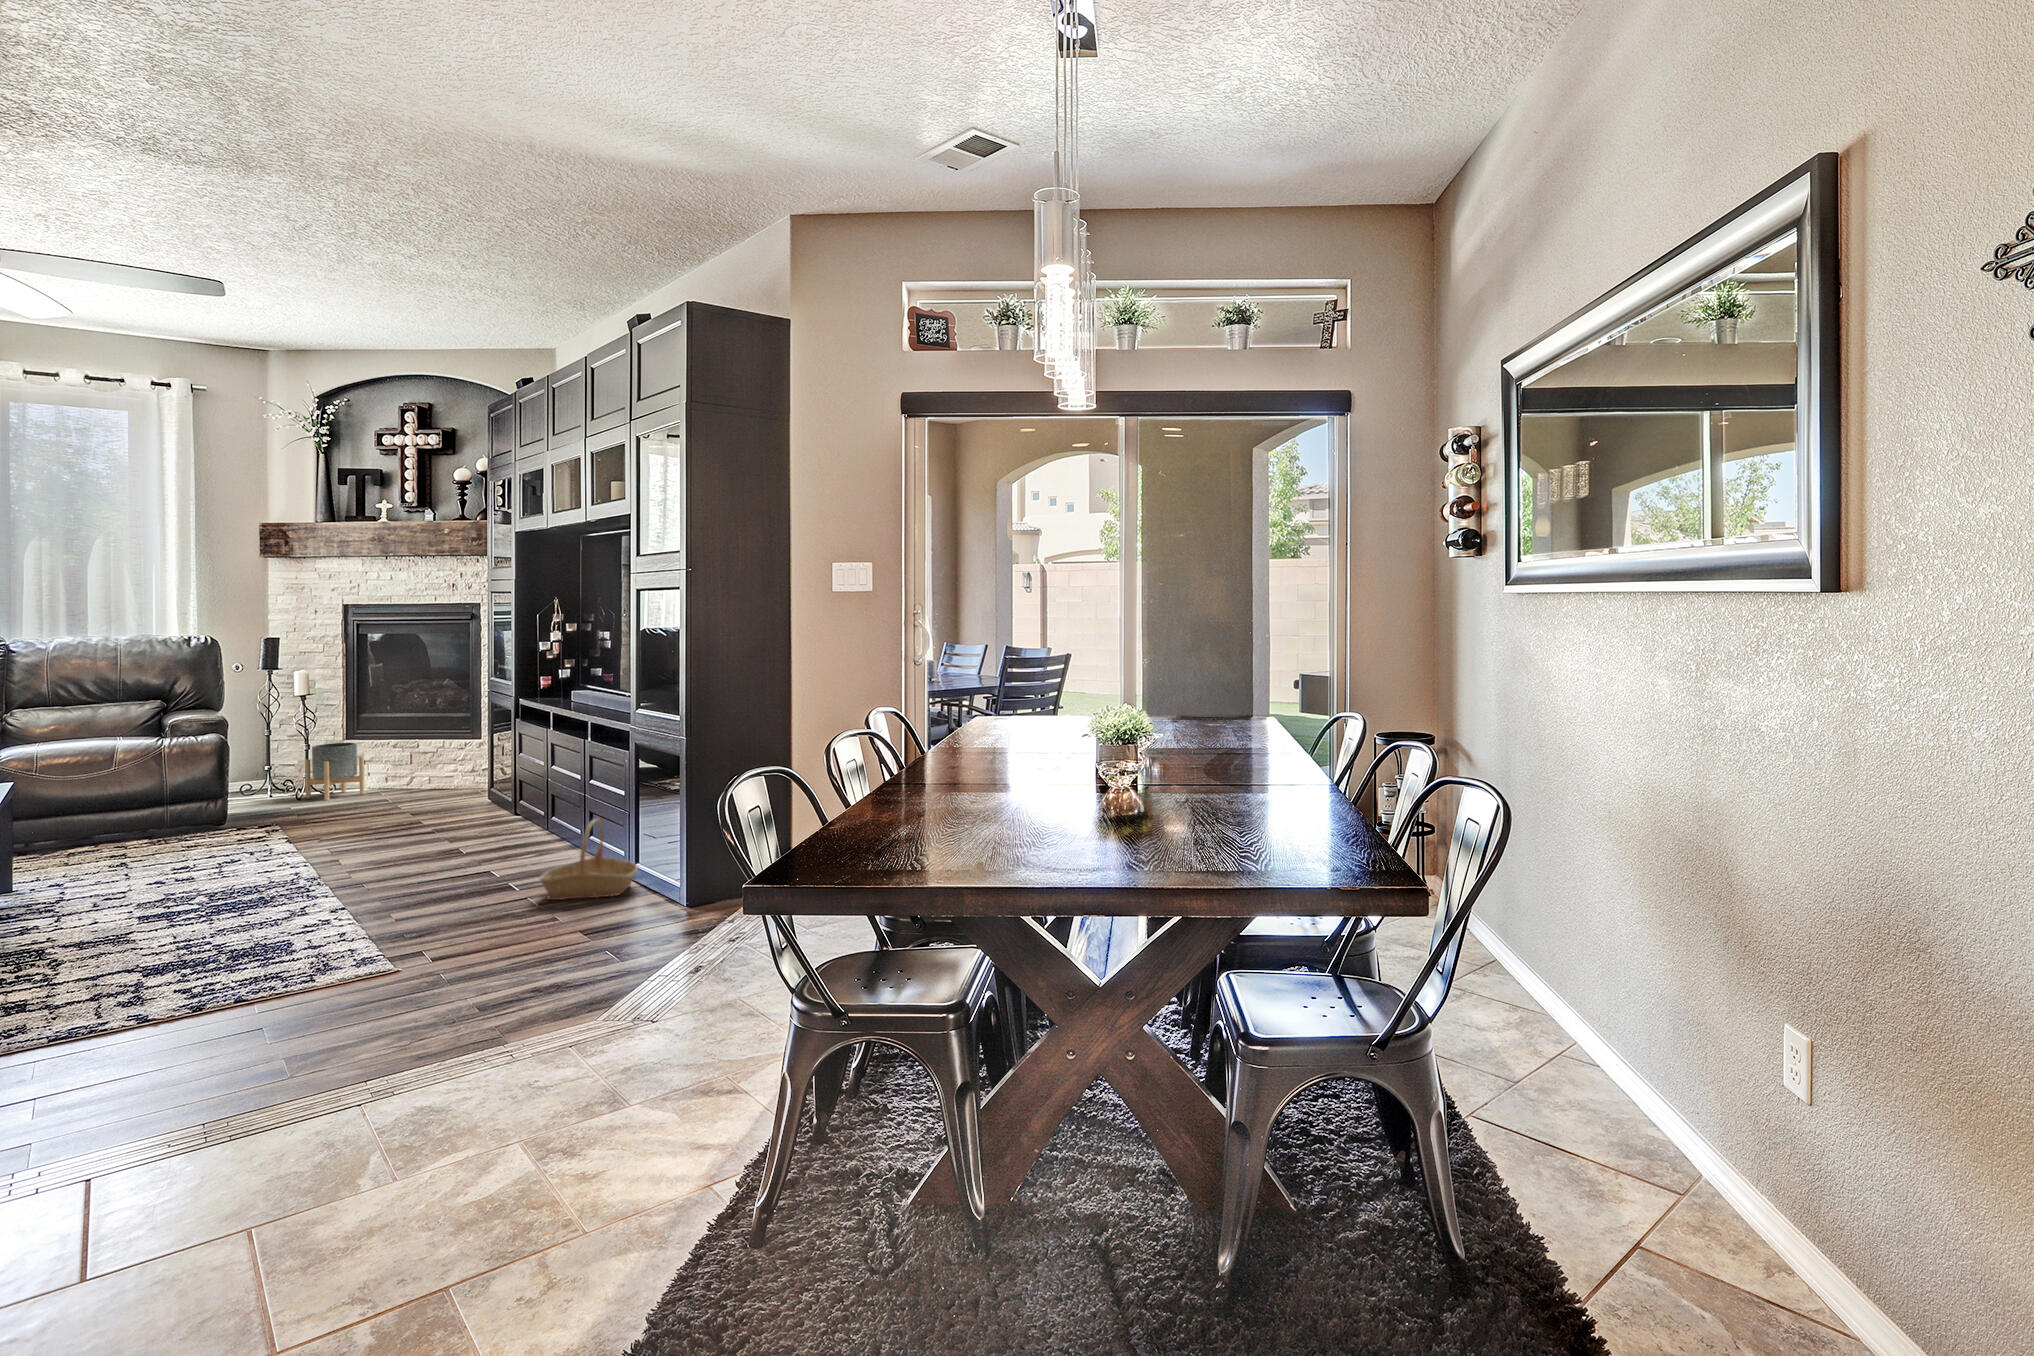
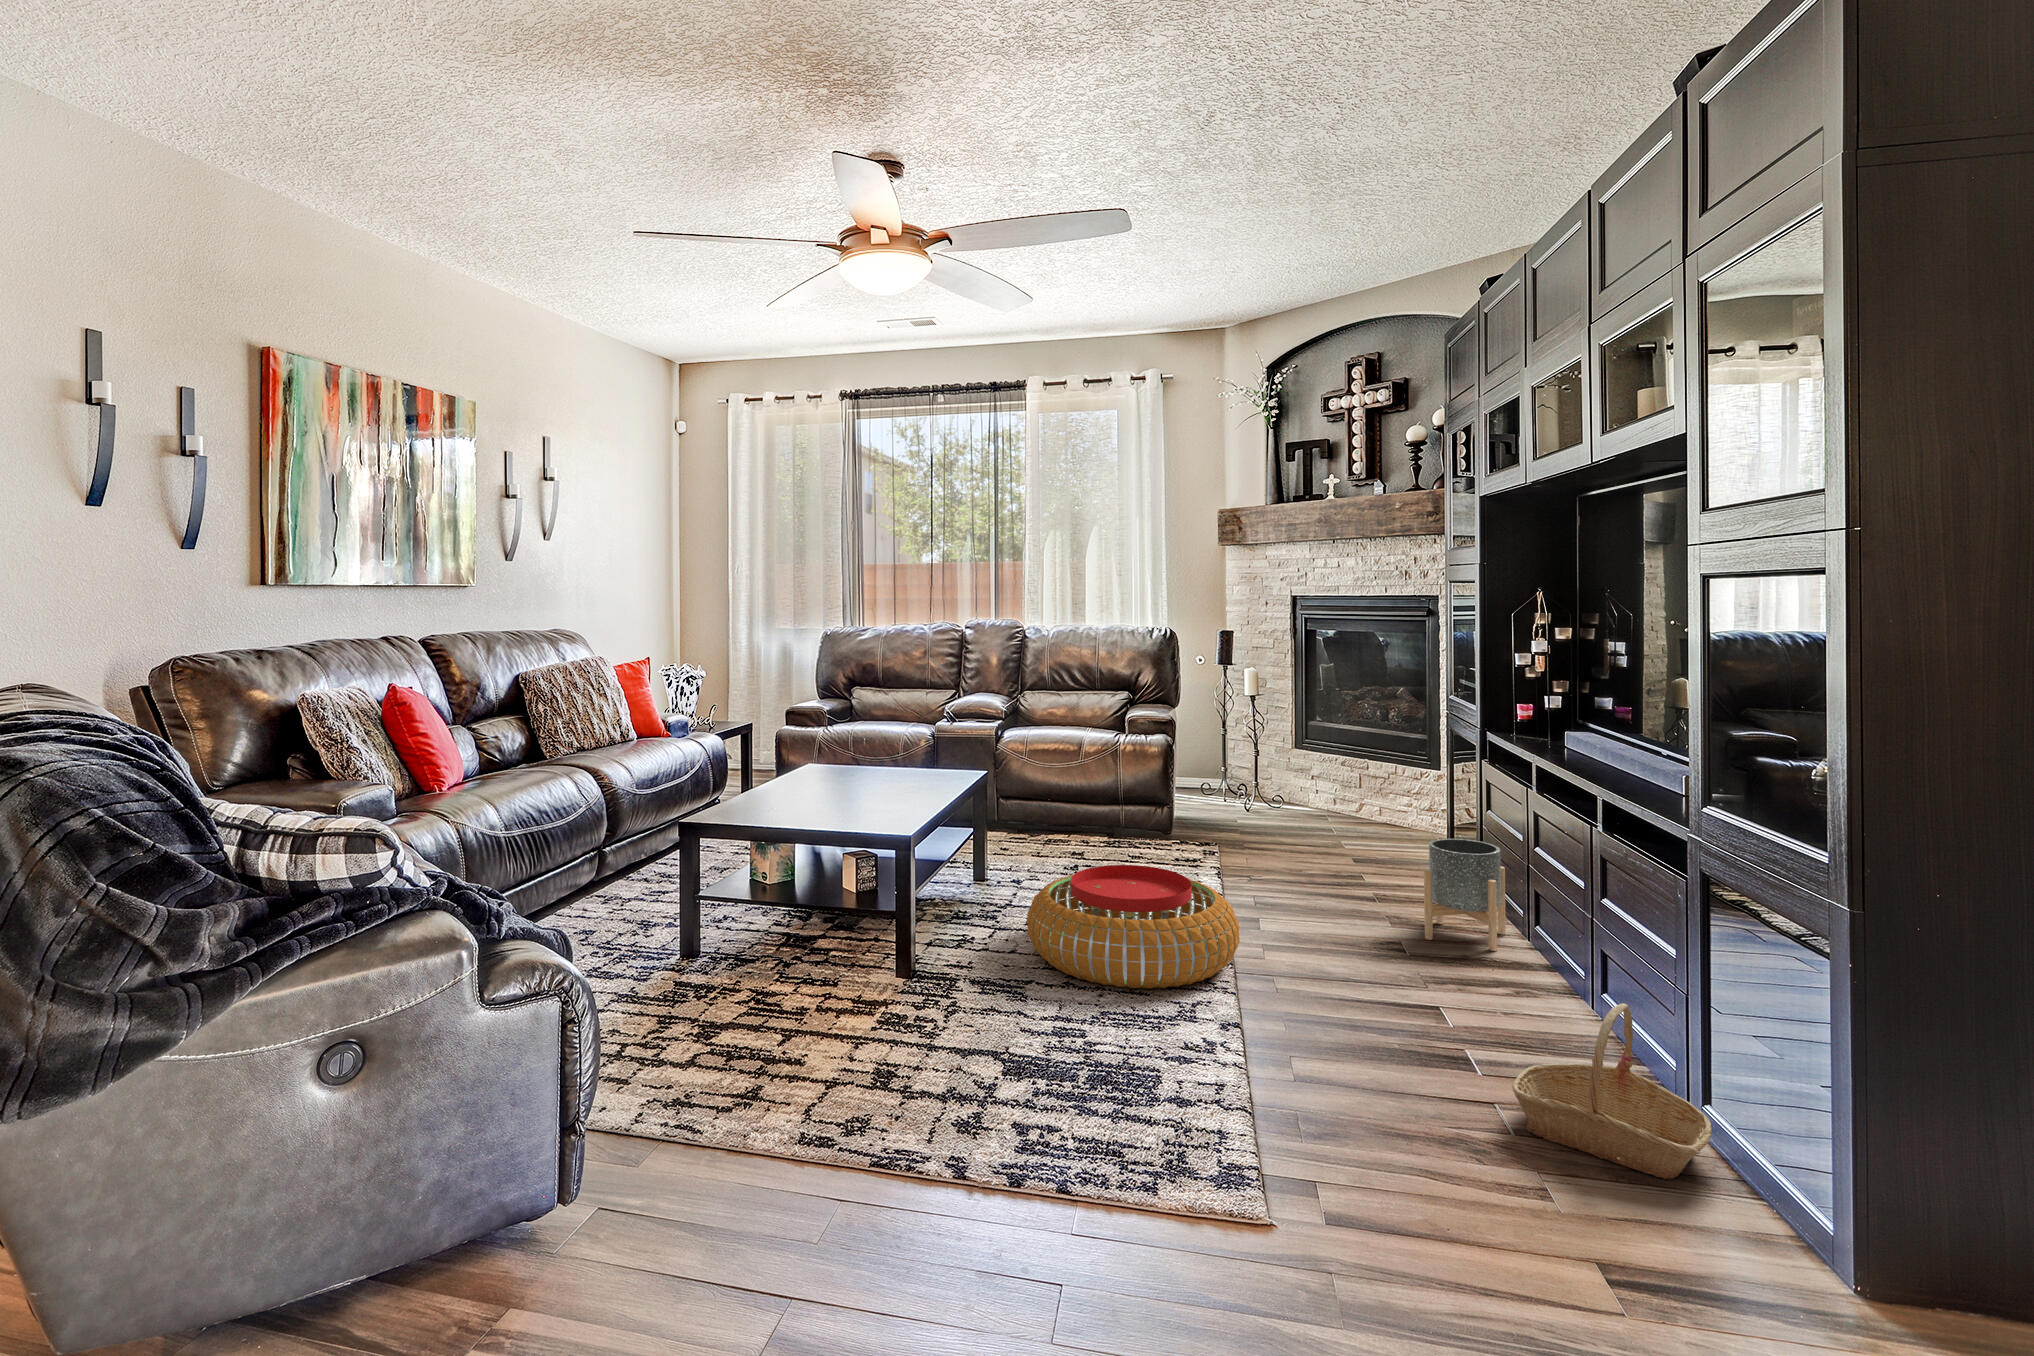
planter: present [305,743,365,801] -> present [1424,839,1506,951]
pouf: none [100,828,332,925] -> present [1027,865,1240,989]

